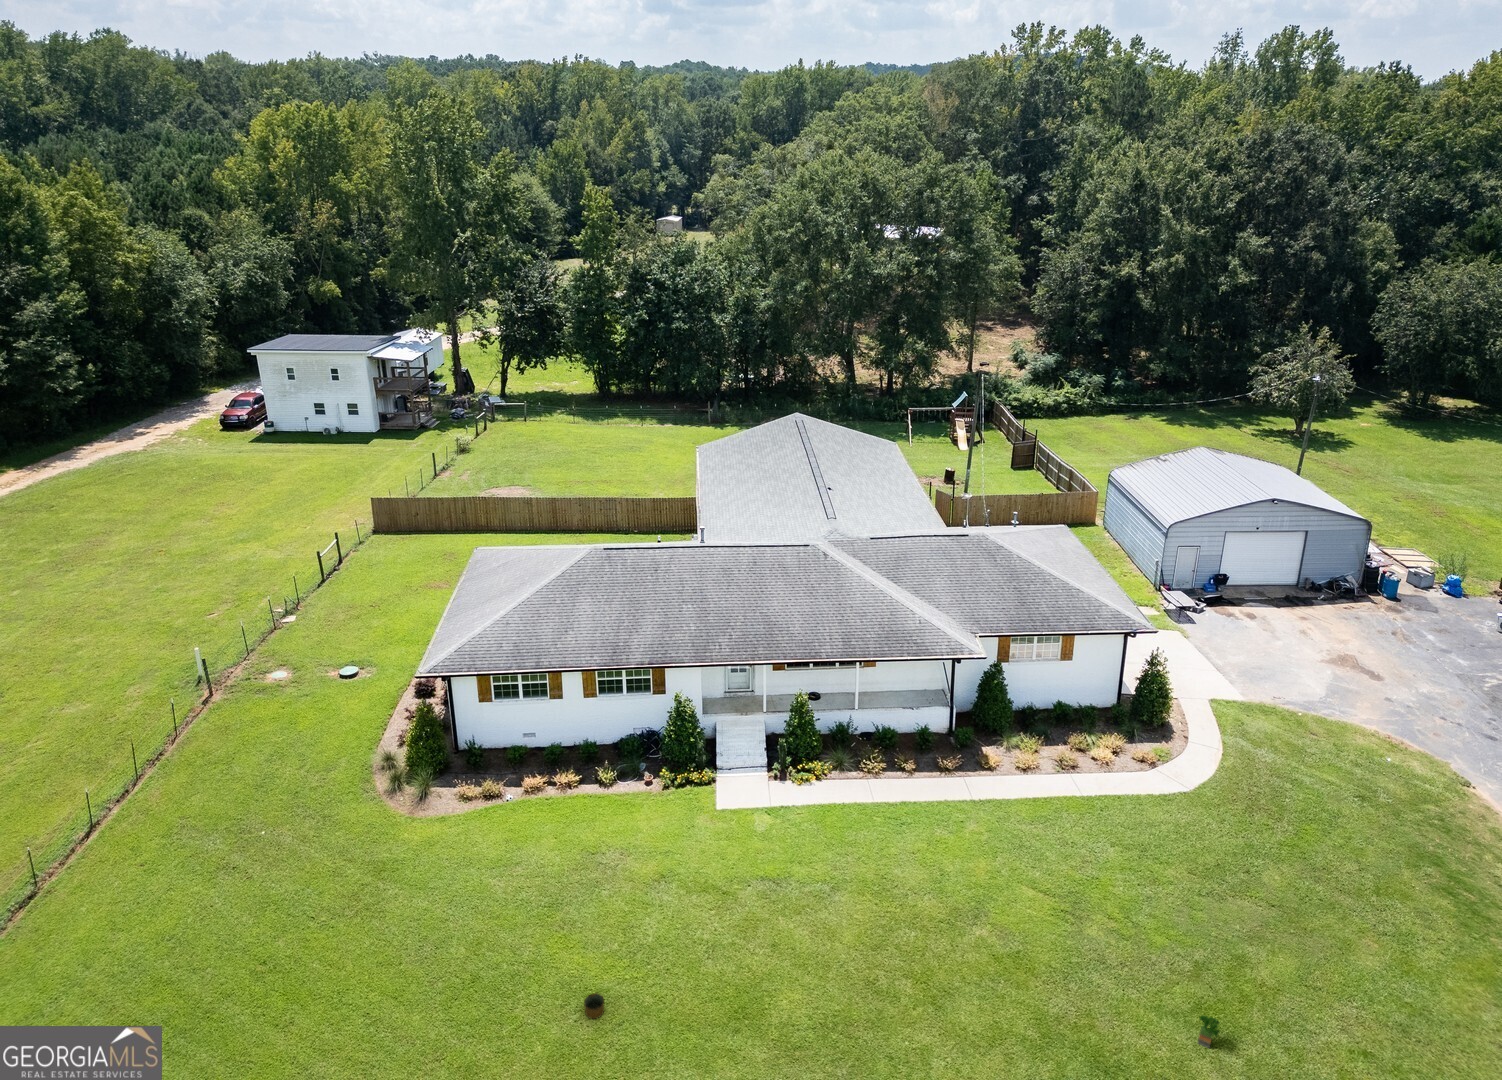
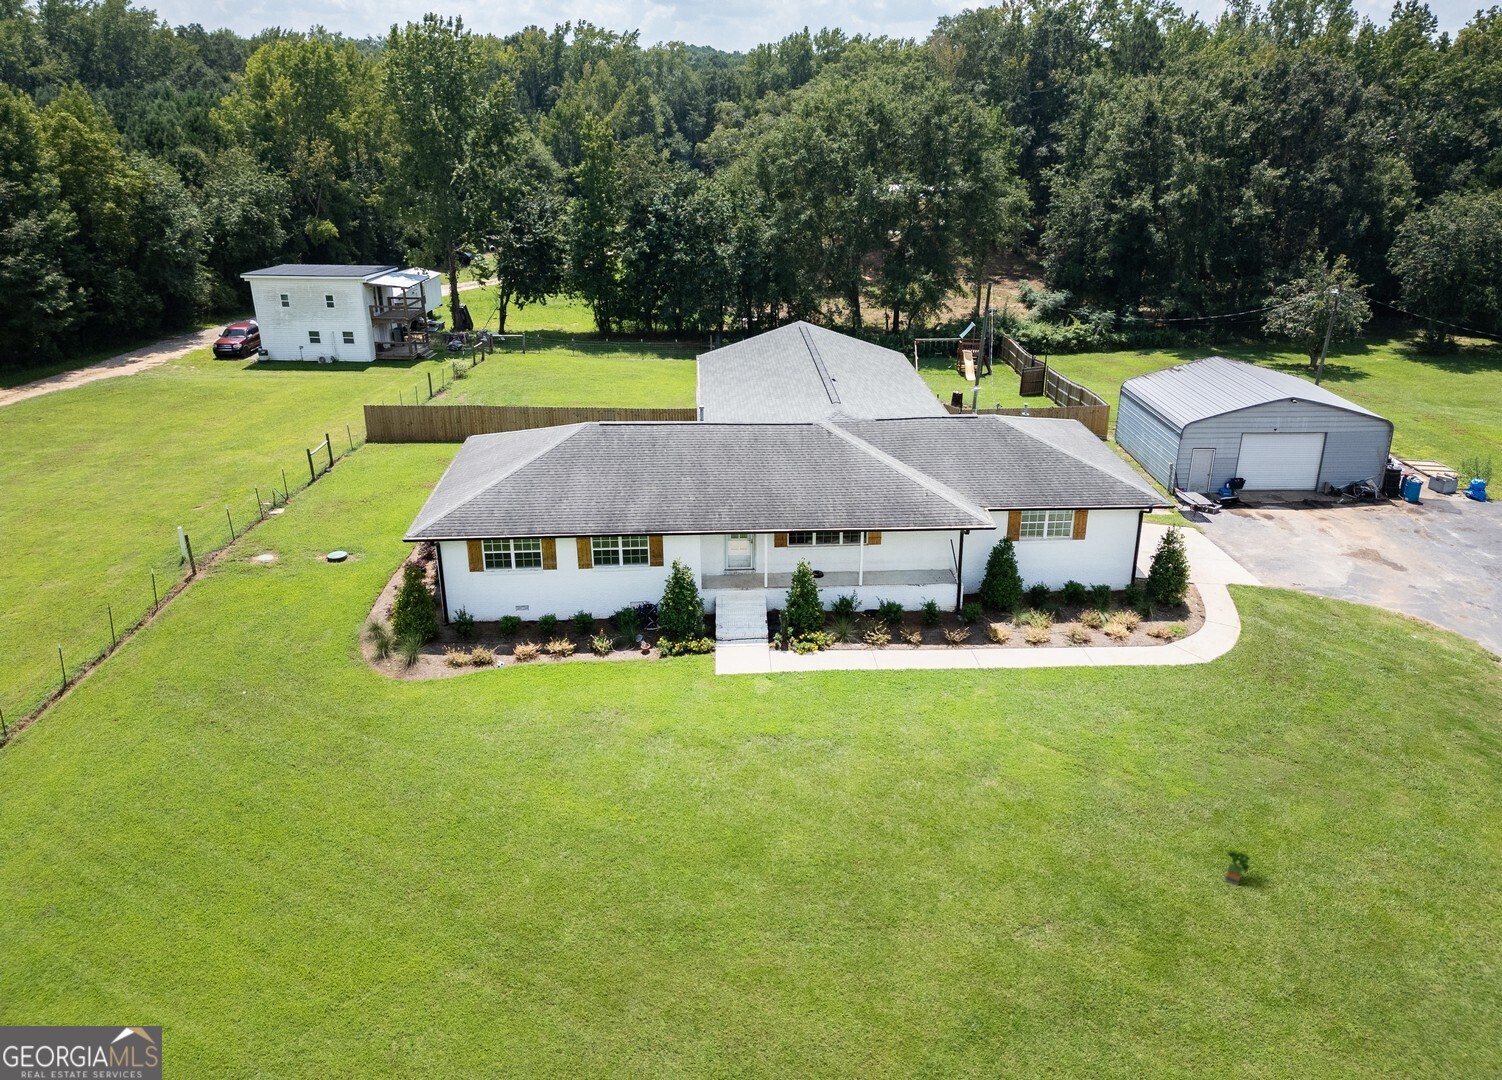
bucket: present [584,993,604,1019] -> none [574,827,595,856]

